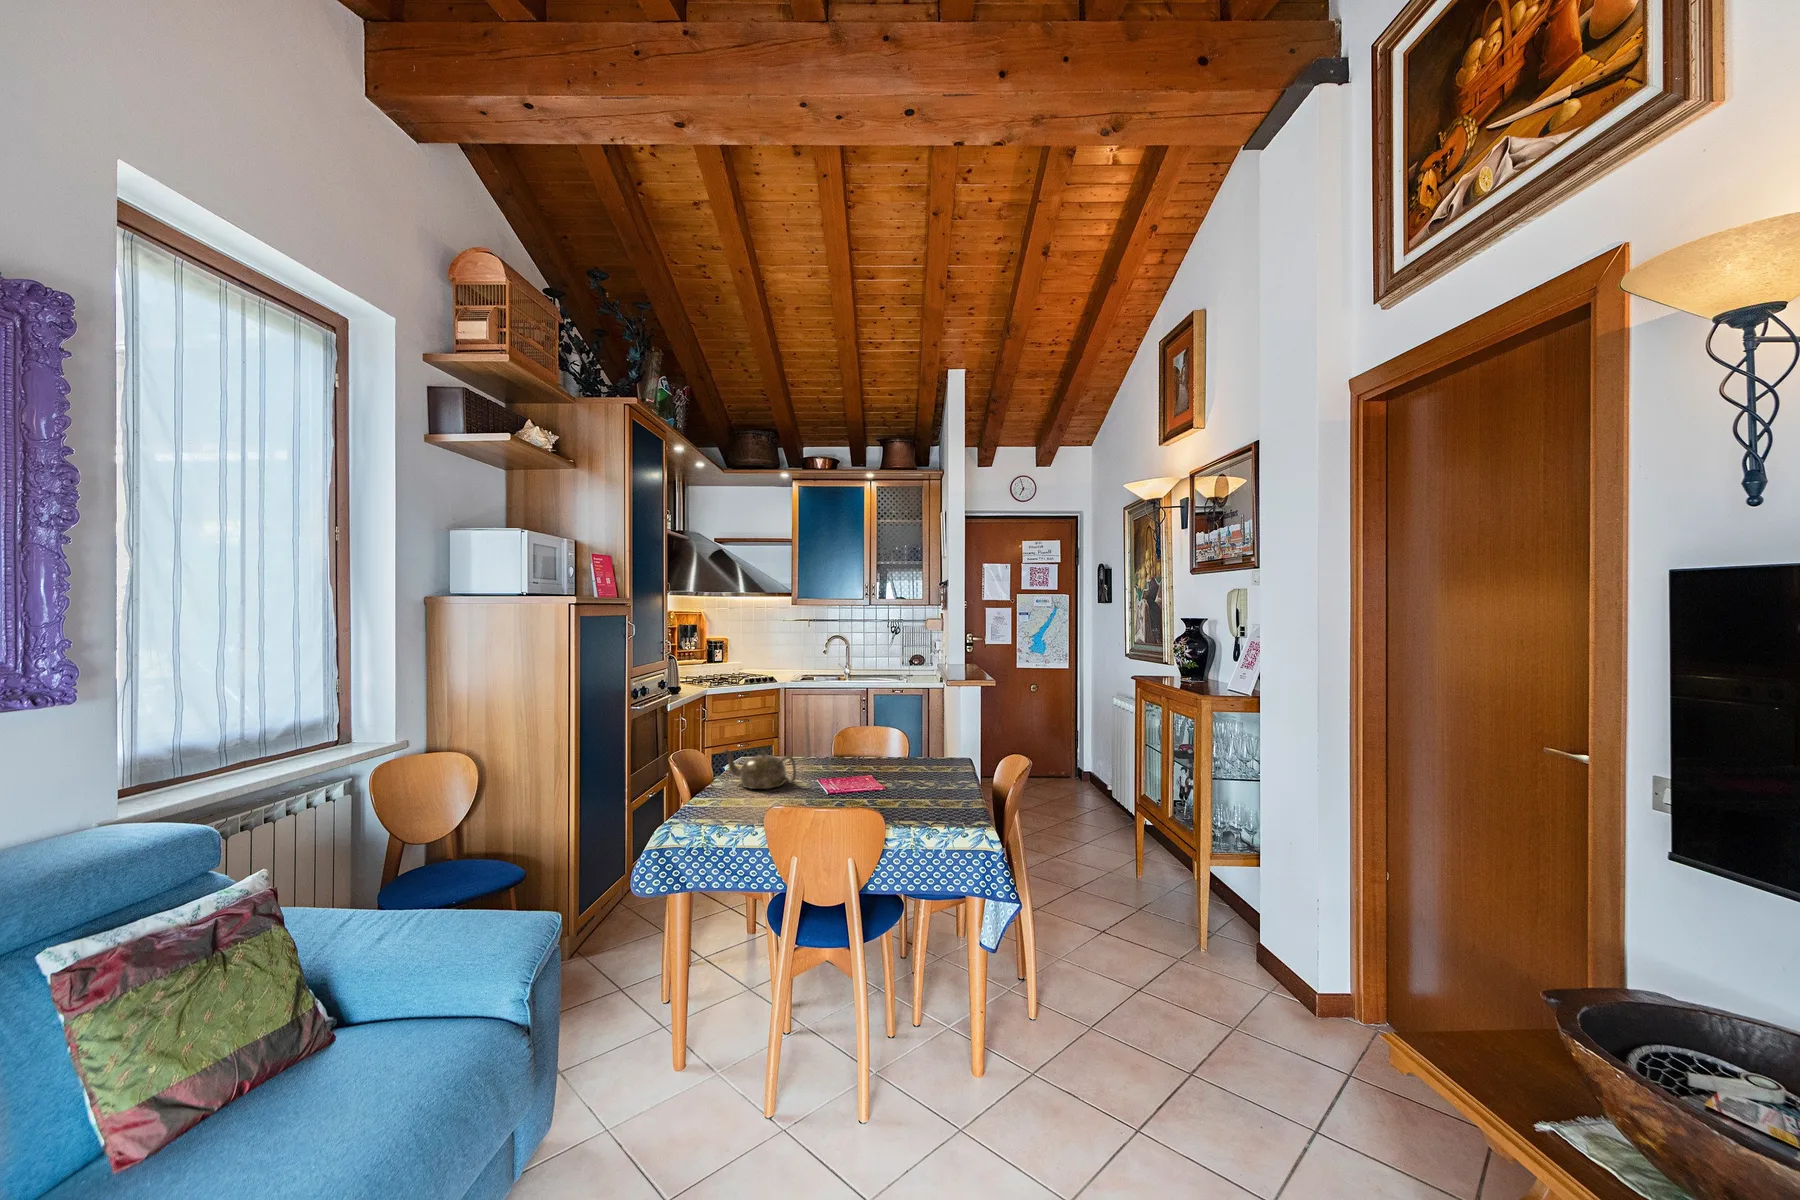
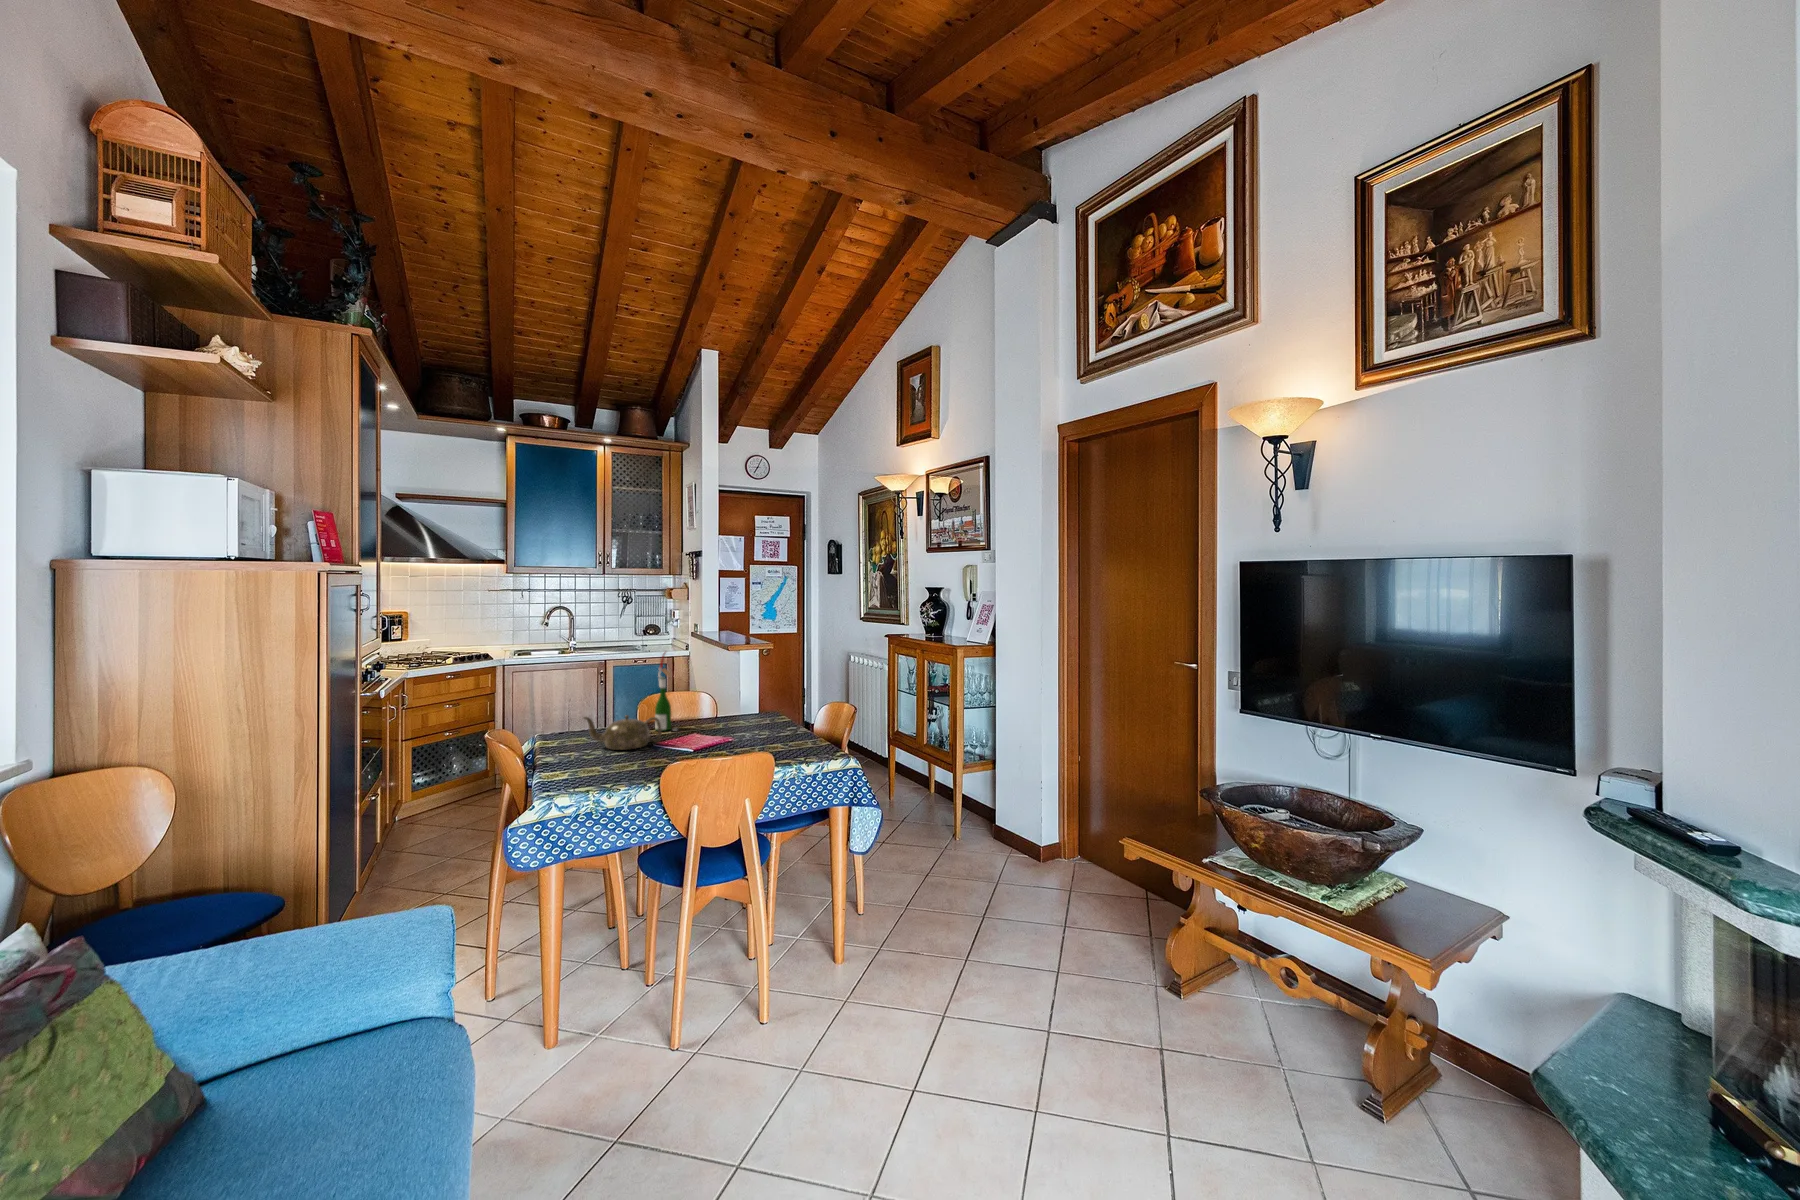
wine bottle: none [811,683,832,771] -> present [655,652,671,731]

